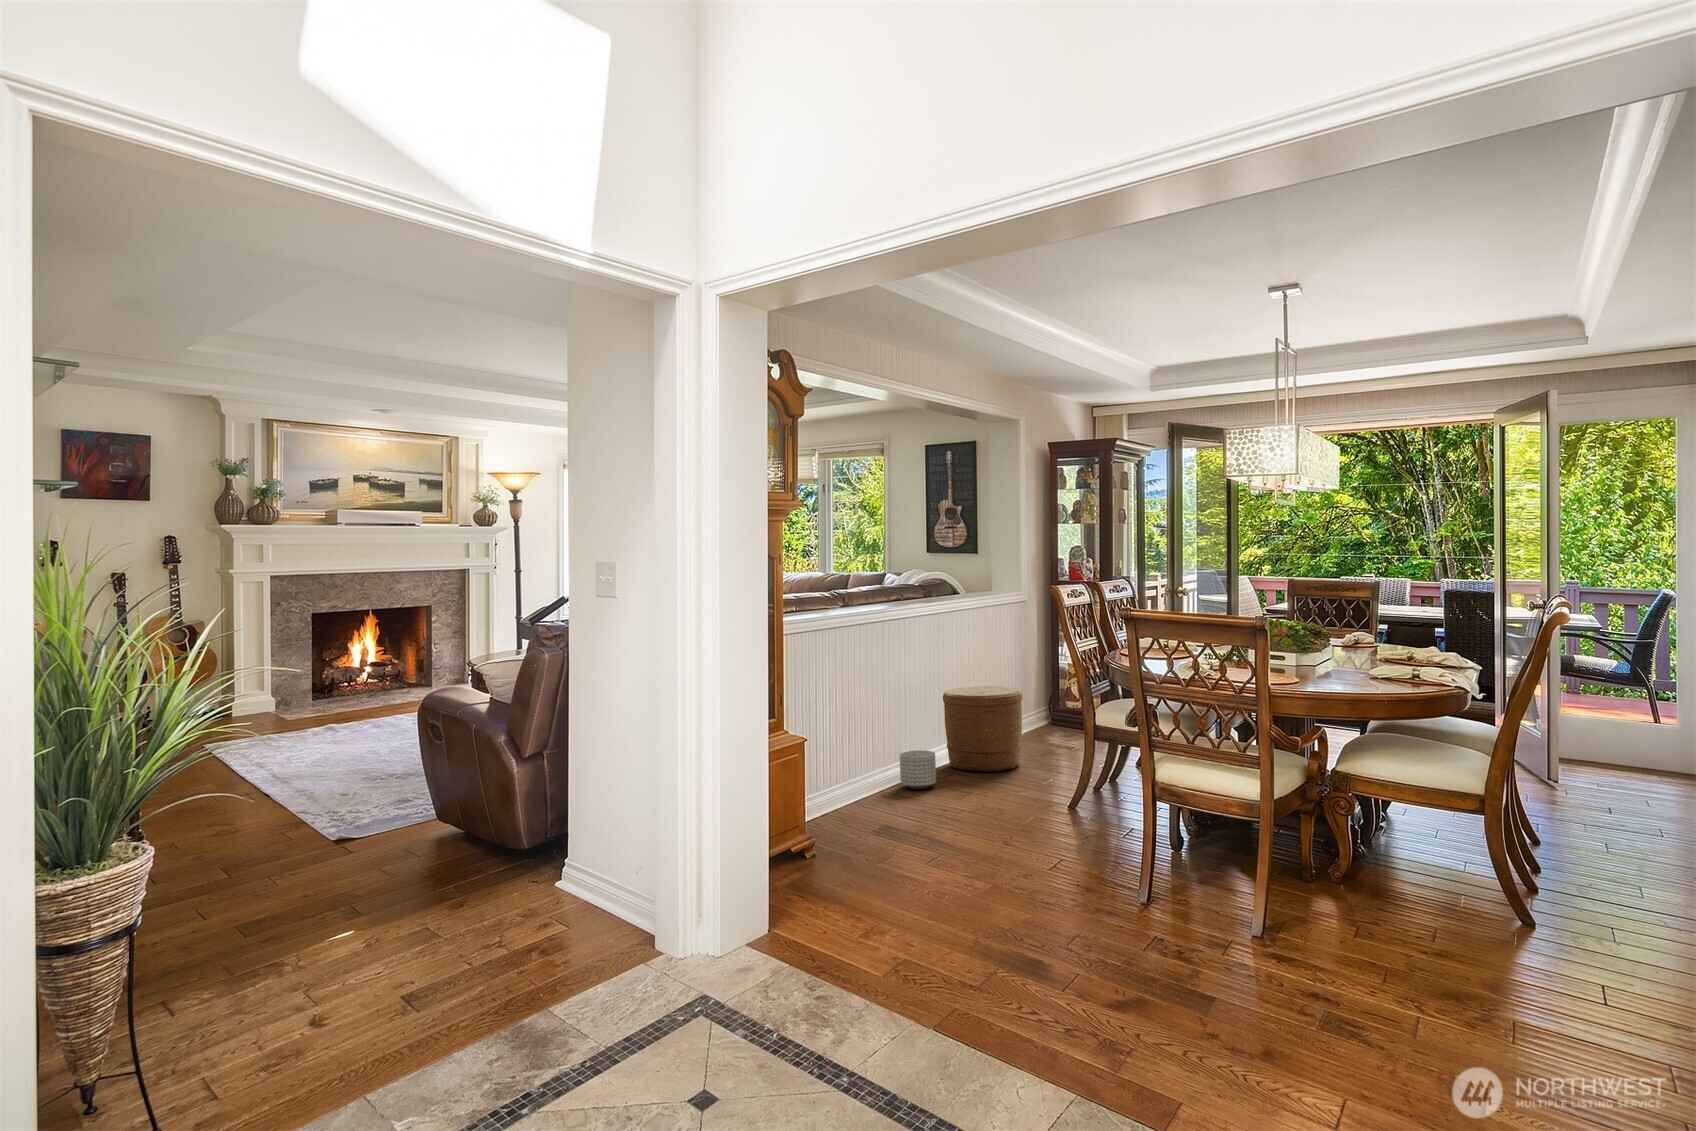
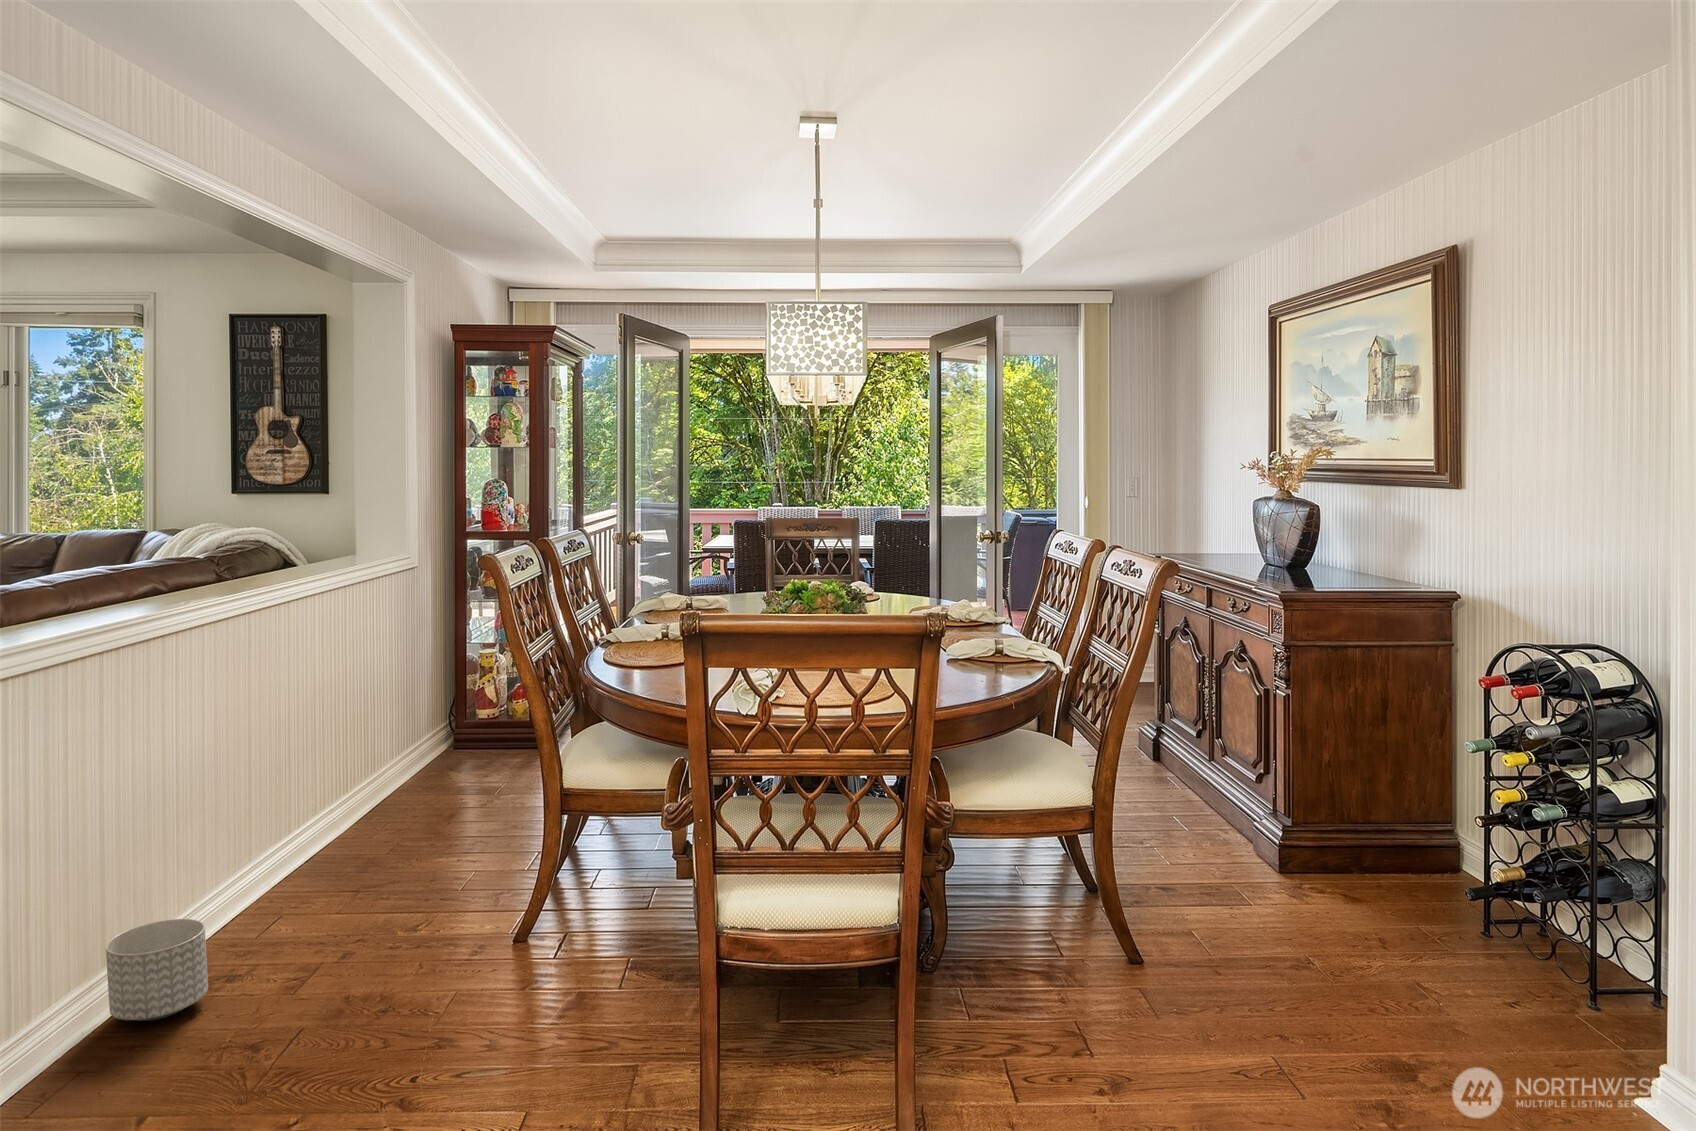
woven basket: present [943,686,1023,772] -> none [236,739,413,926]

